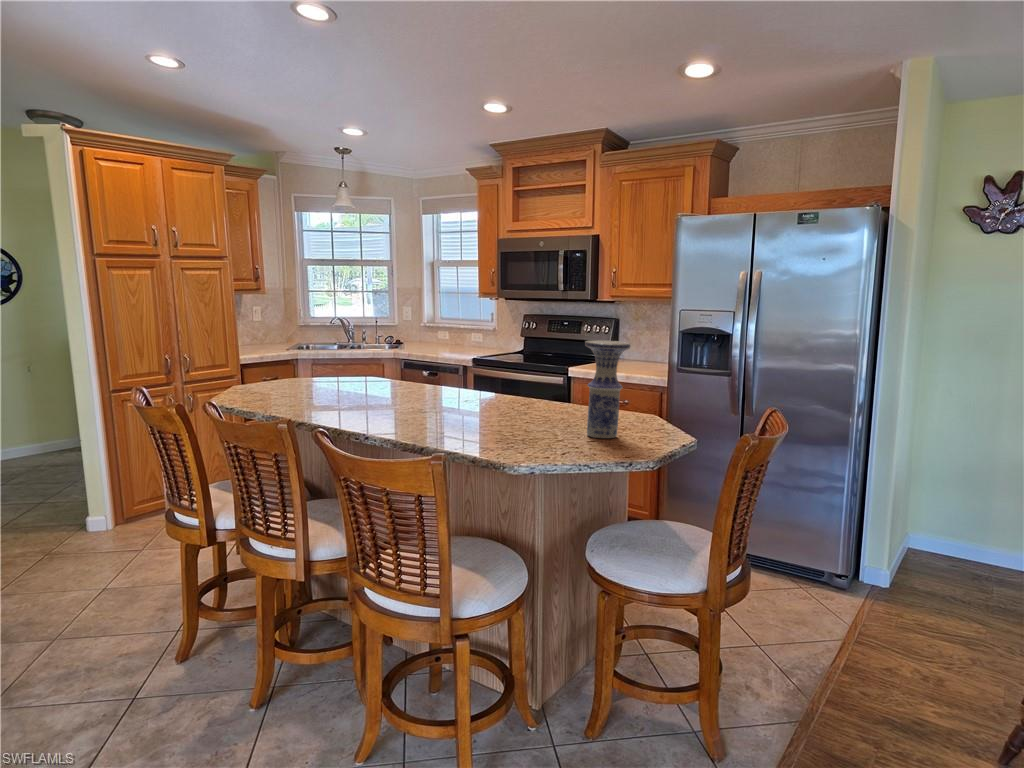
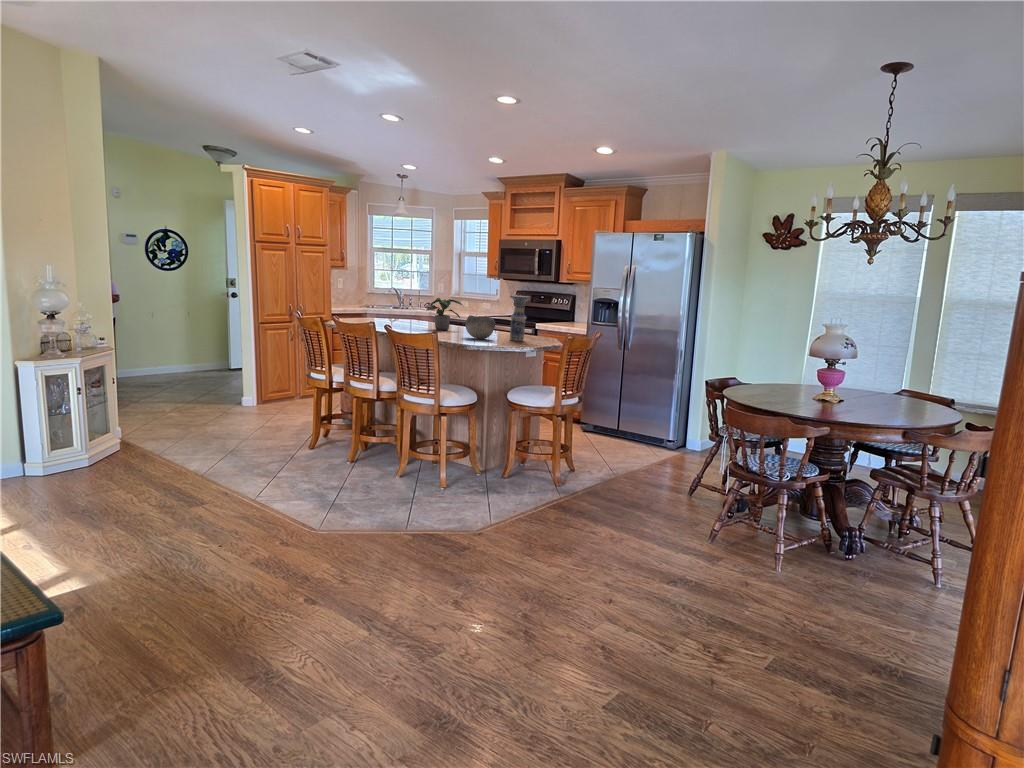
potted plant: none [400,345,471,409] -> present [427,298,463,330]
bowl: none [495,390,560,442] -> present [465,315,495,339]

